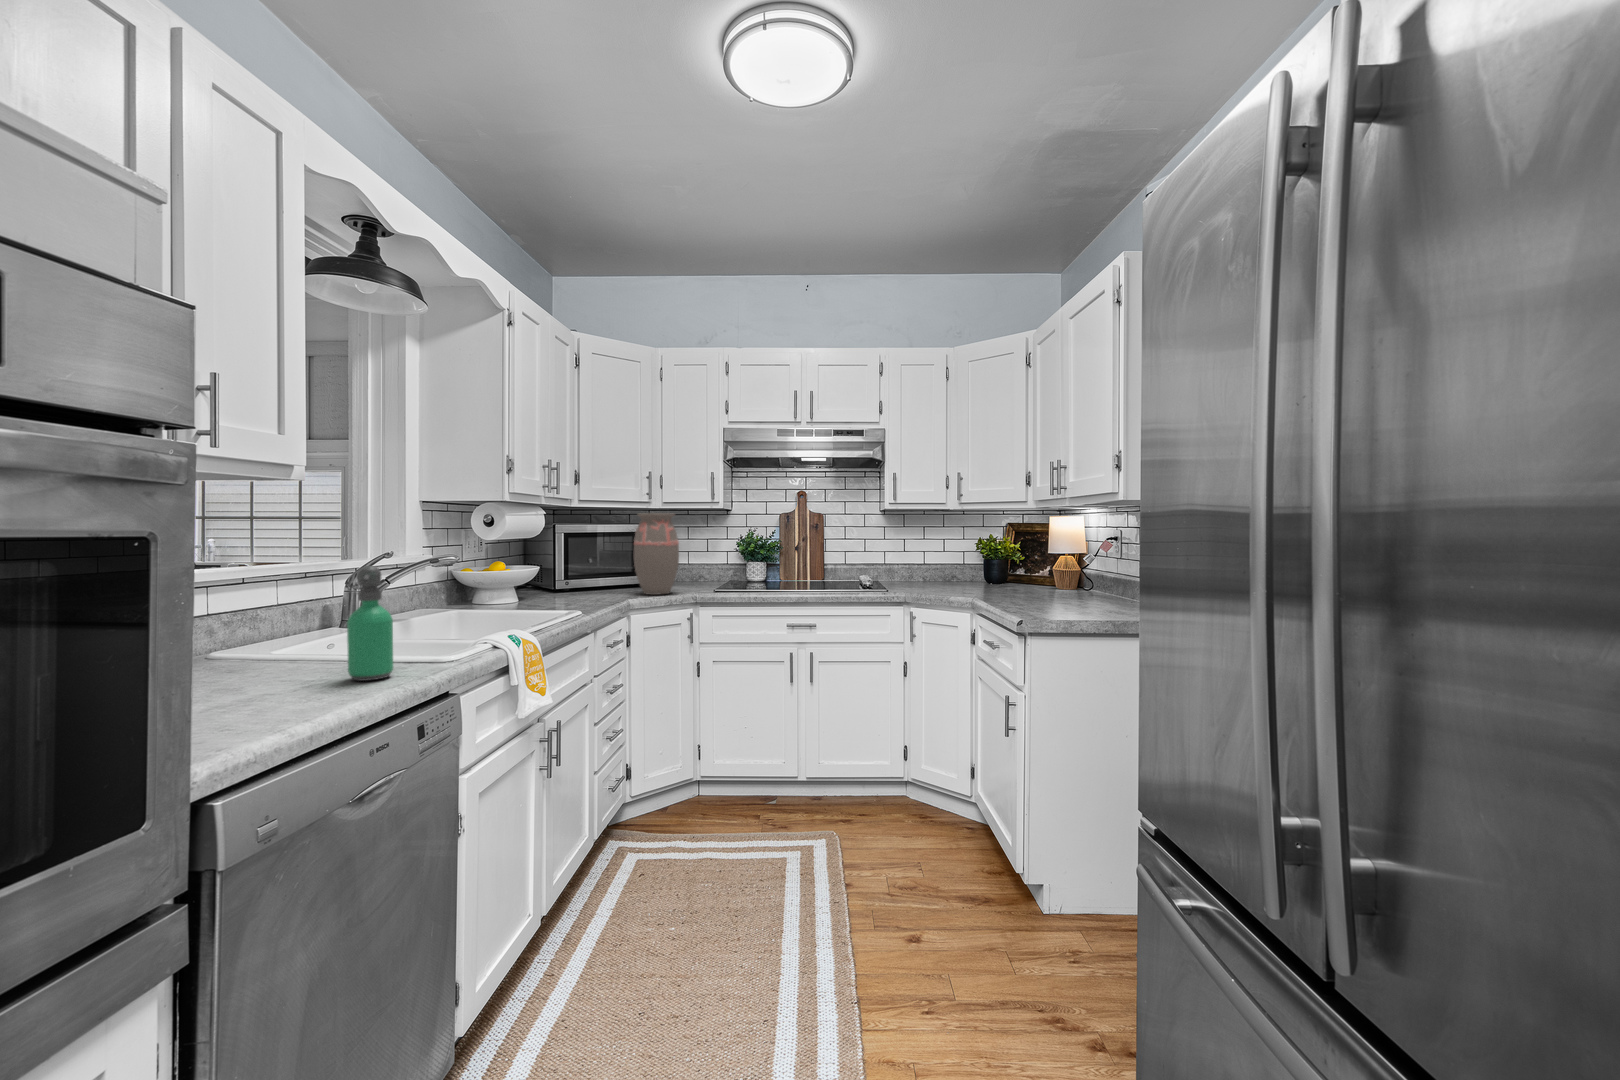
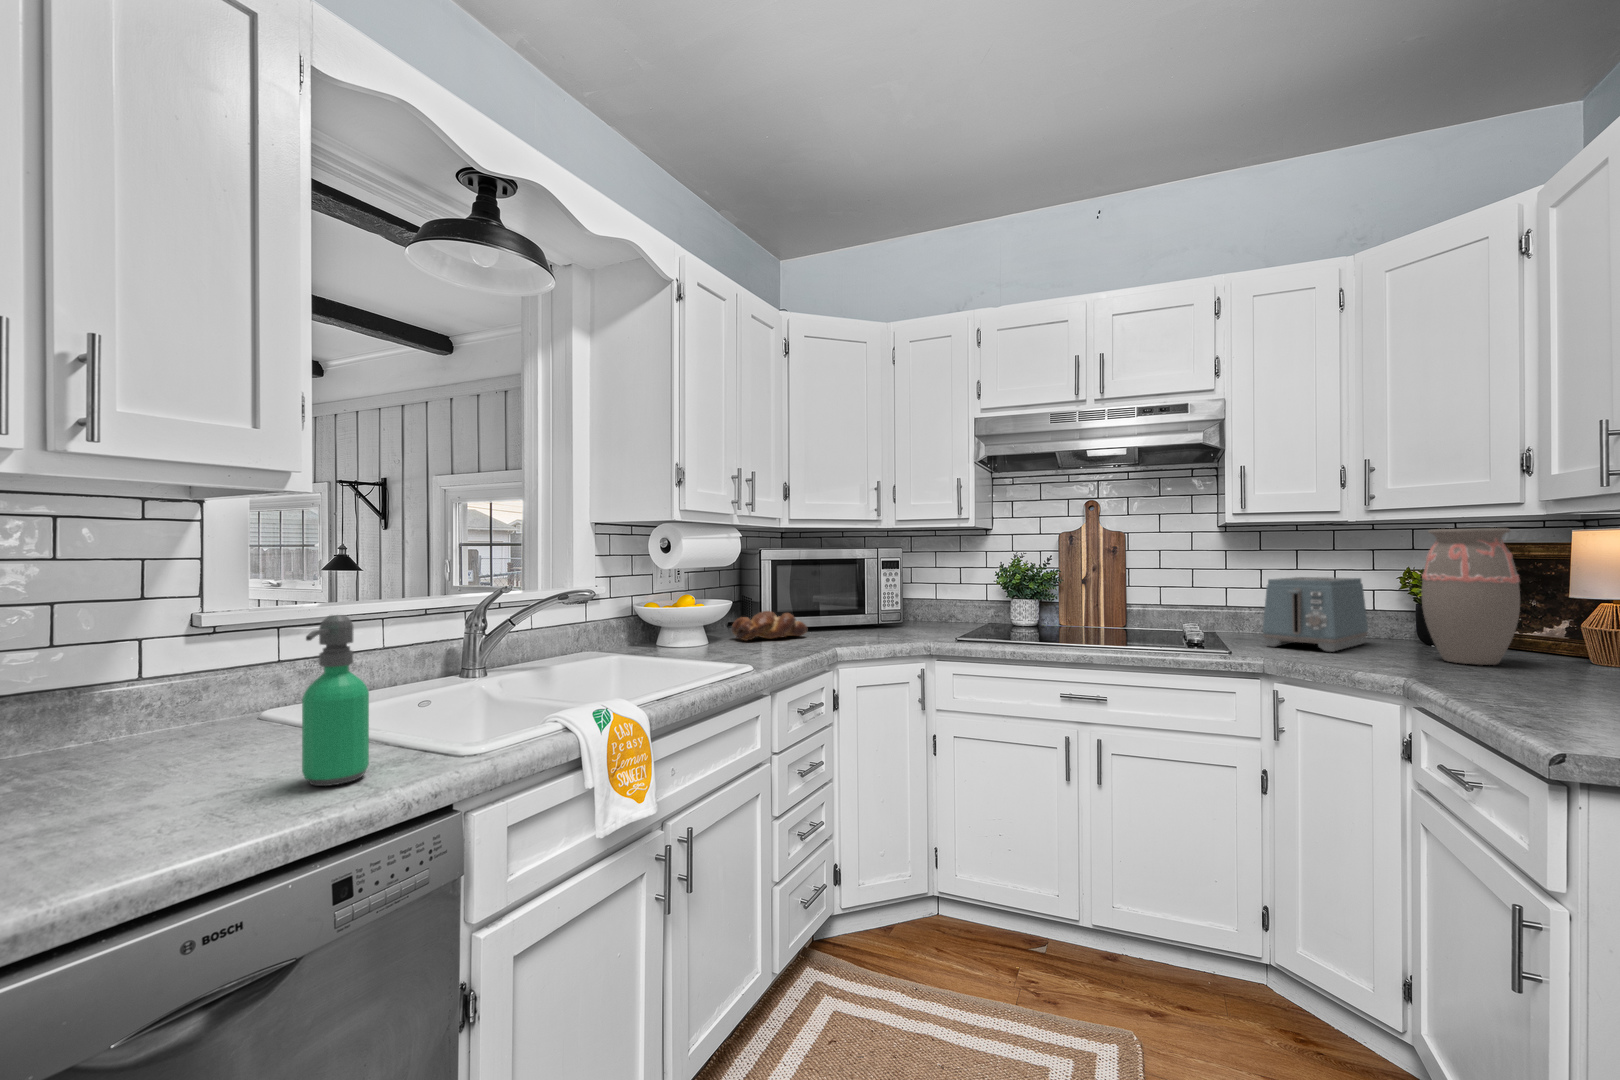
decorative vase: present [634,513,679,595] -> present [1422,528,1520,665]
toaster: none [905,544,961,589] -> present [1263,577,1368,652]
bread loaf: none [536,574,598,598] -> present [731,611,807,640]

